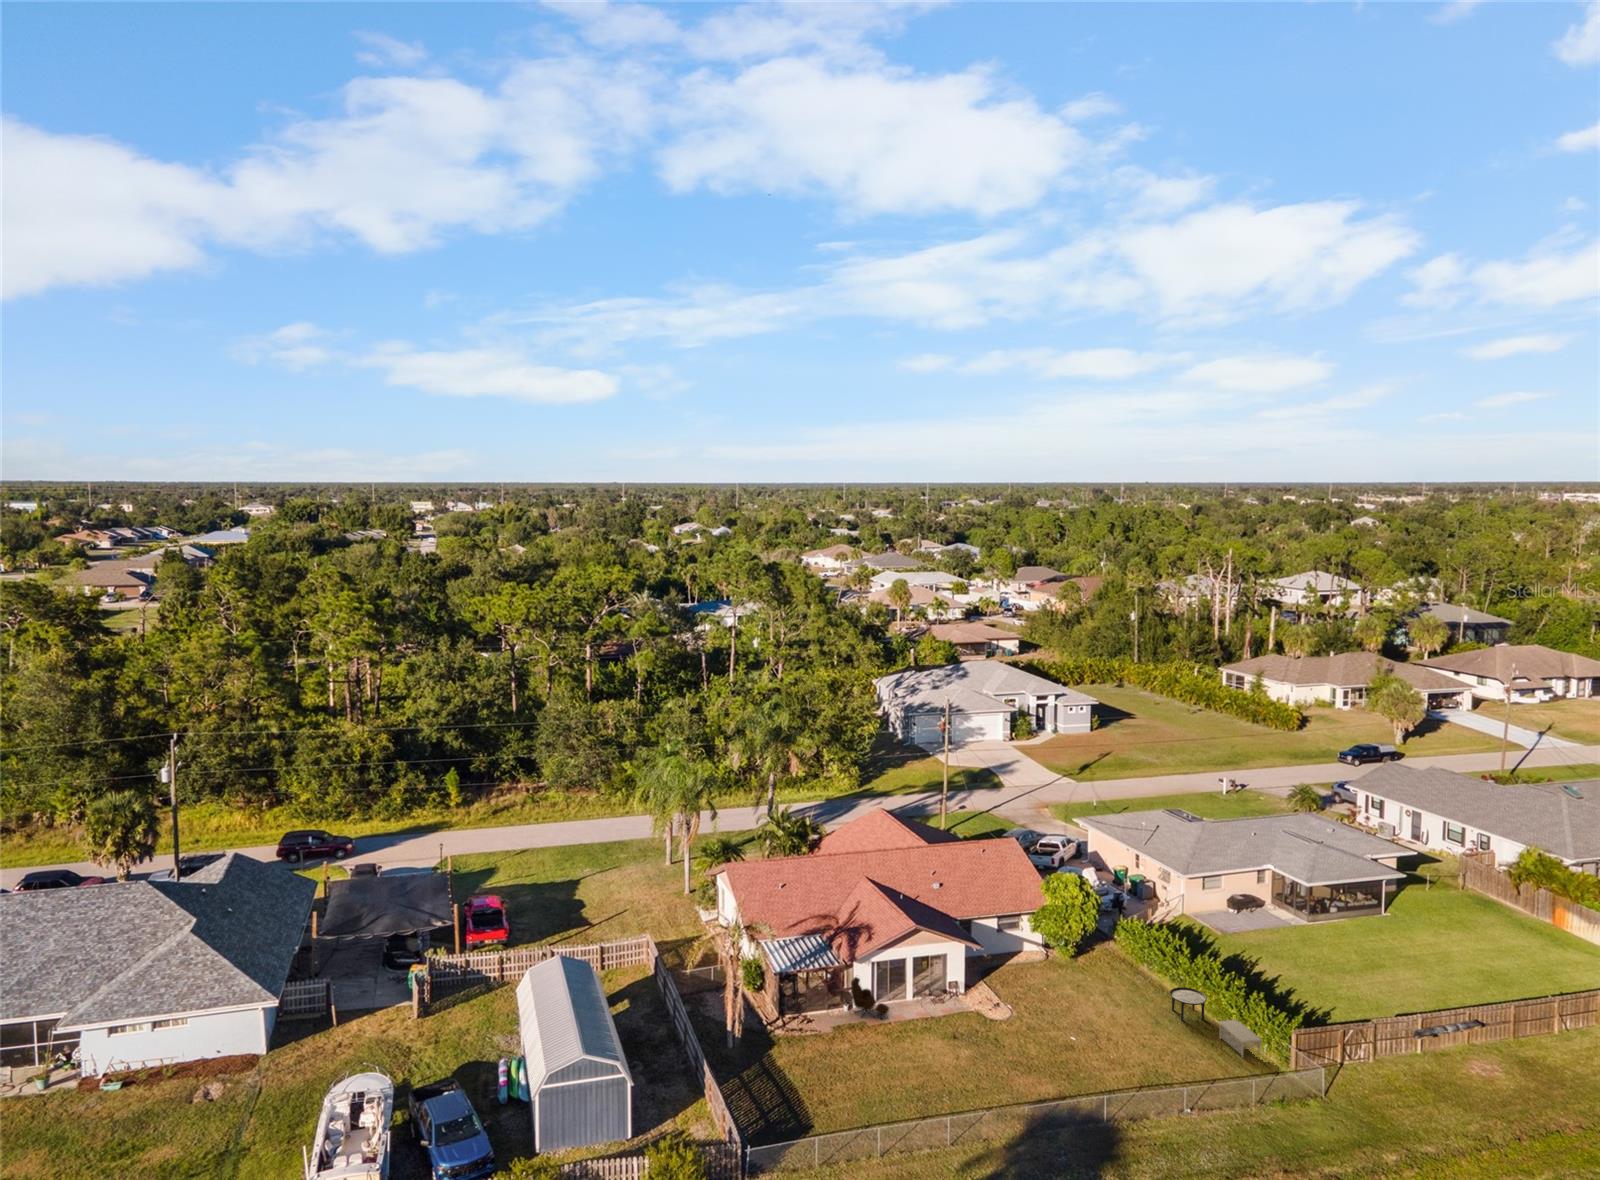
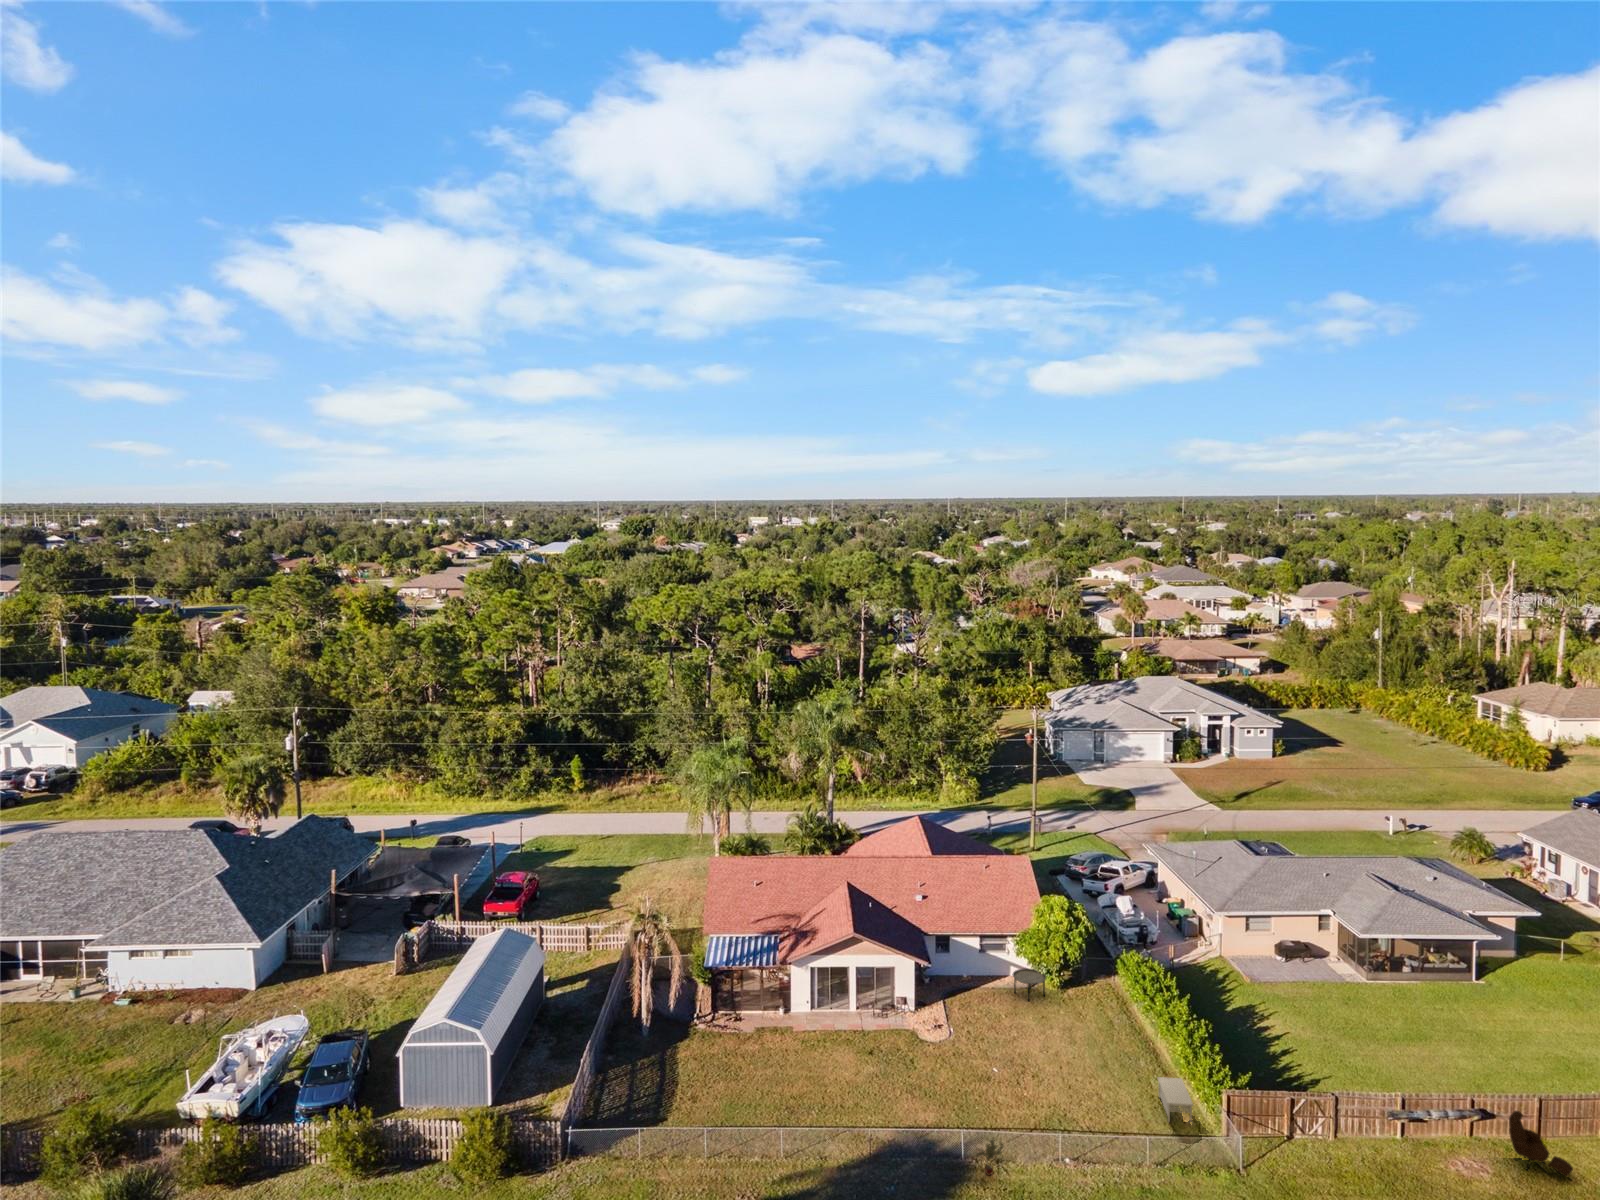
lounge chair: present [851,977,889,1016] -> present [1509,1111,1573,1180]
round table: present [1170,987,1207,1021] -> present [1012,968,1046,1000]
potted tree: none [1124,1092,1151,1128] -> present [975,1138,1003,1175]

